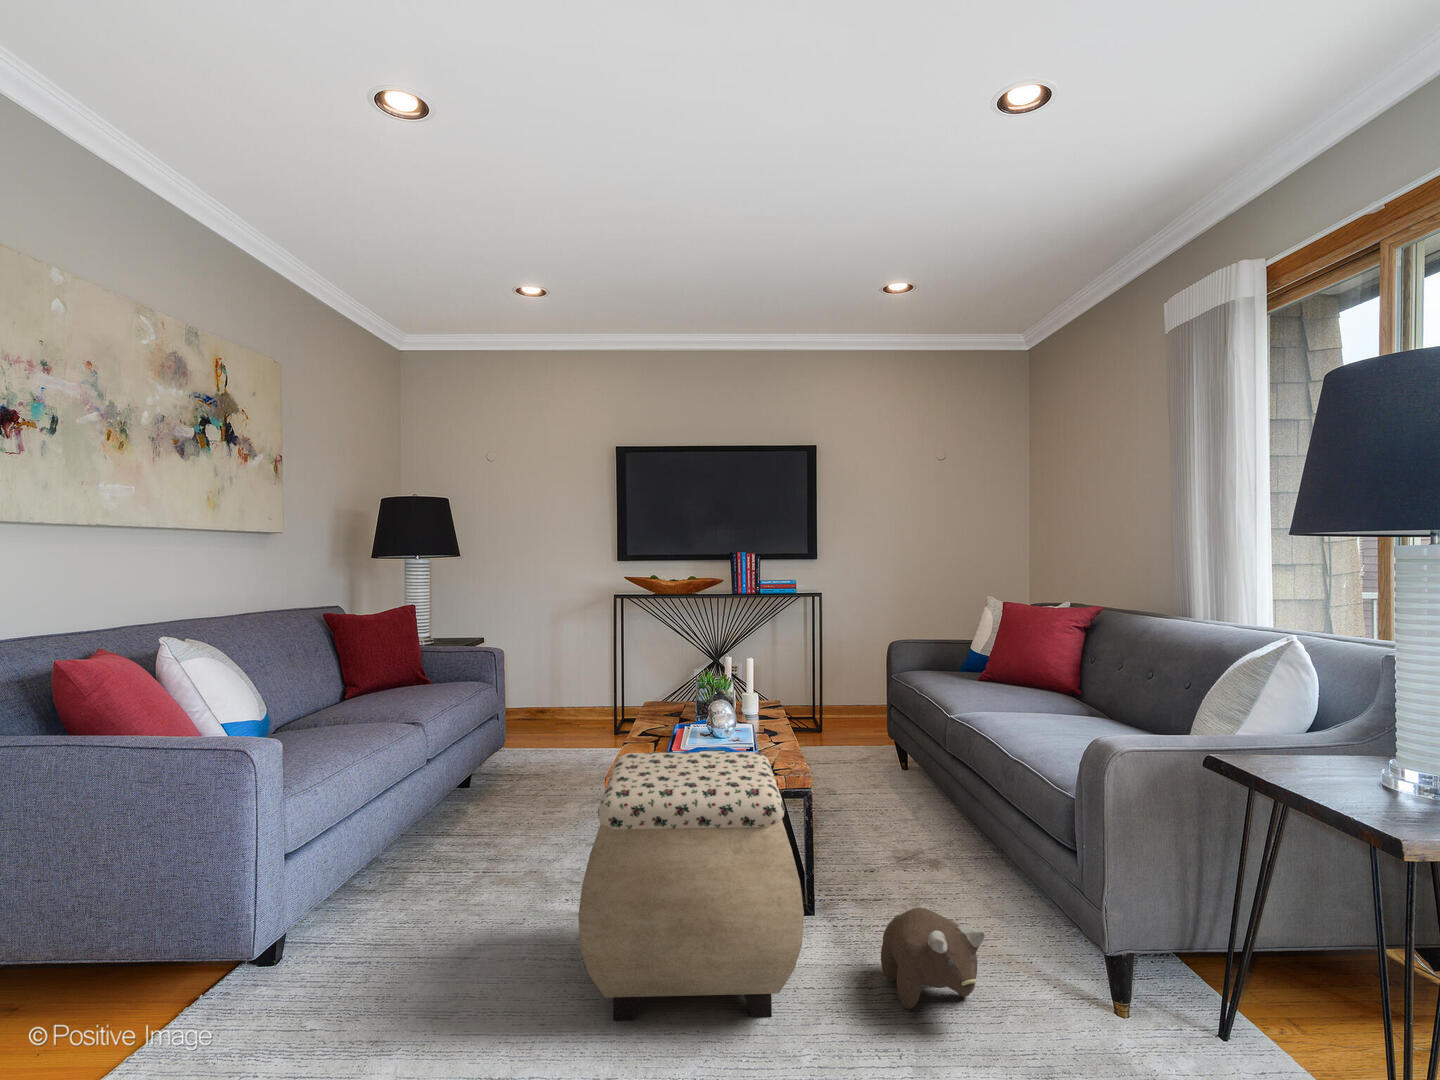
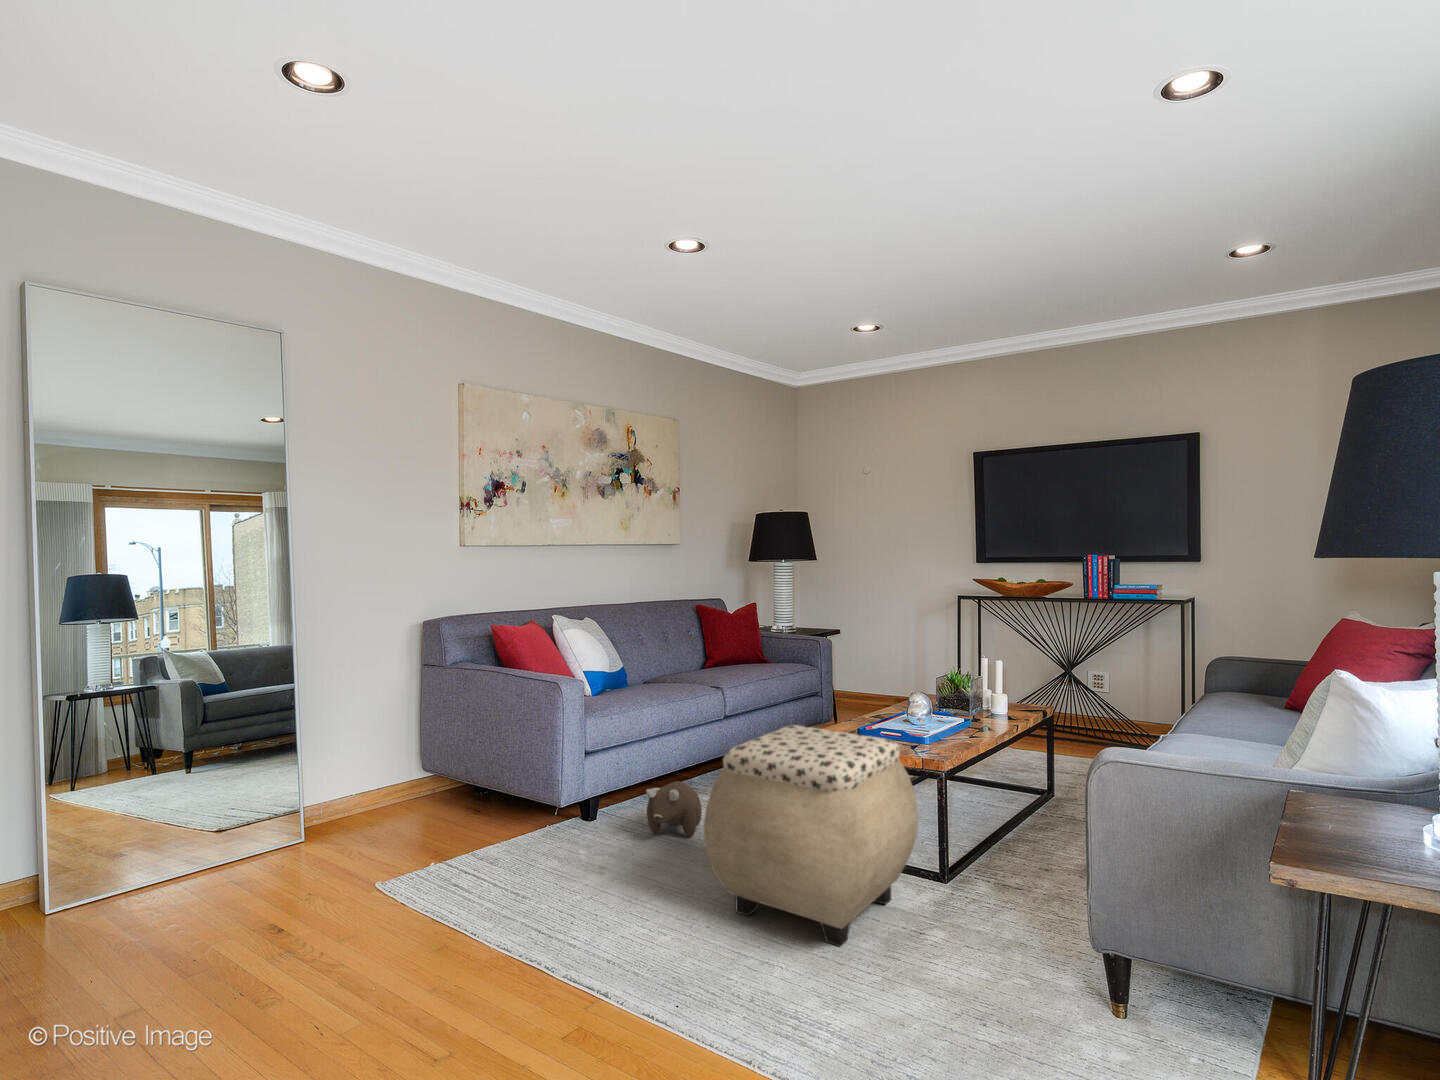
plush toy: present [881,908,985,1009] -> present [646,781,702,837]

